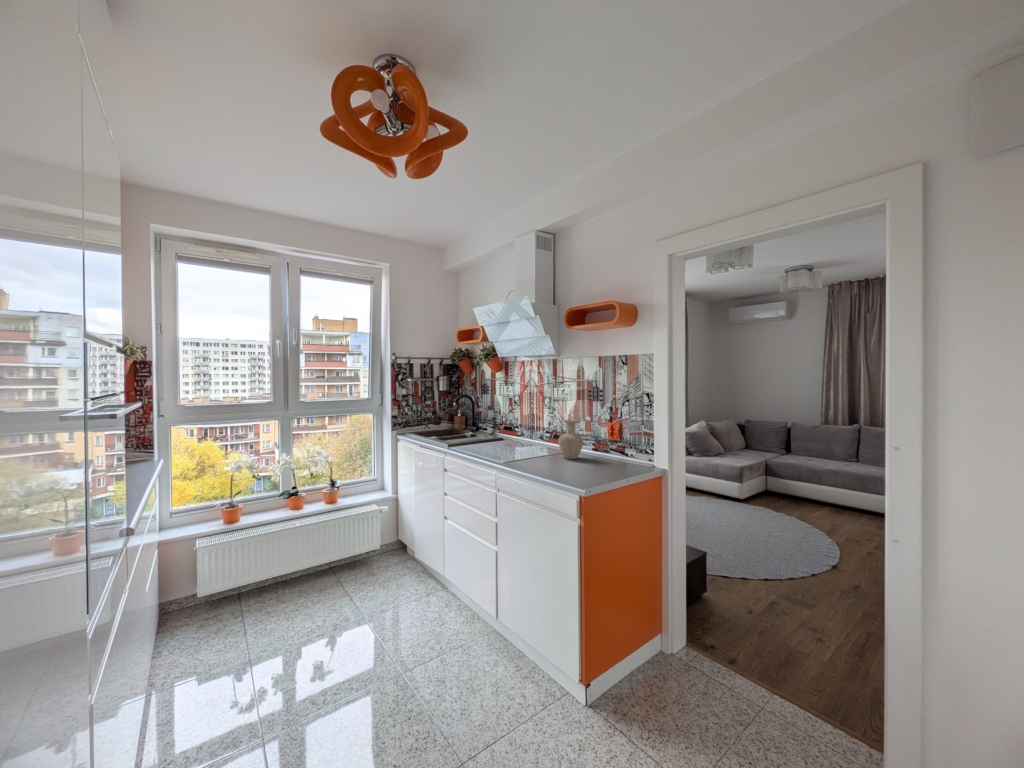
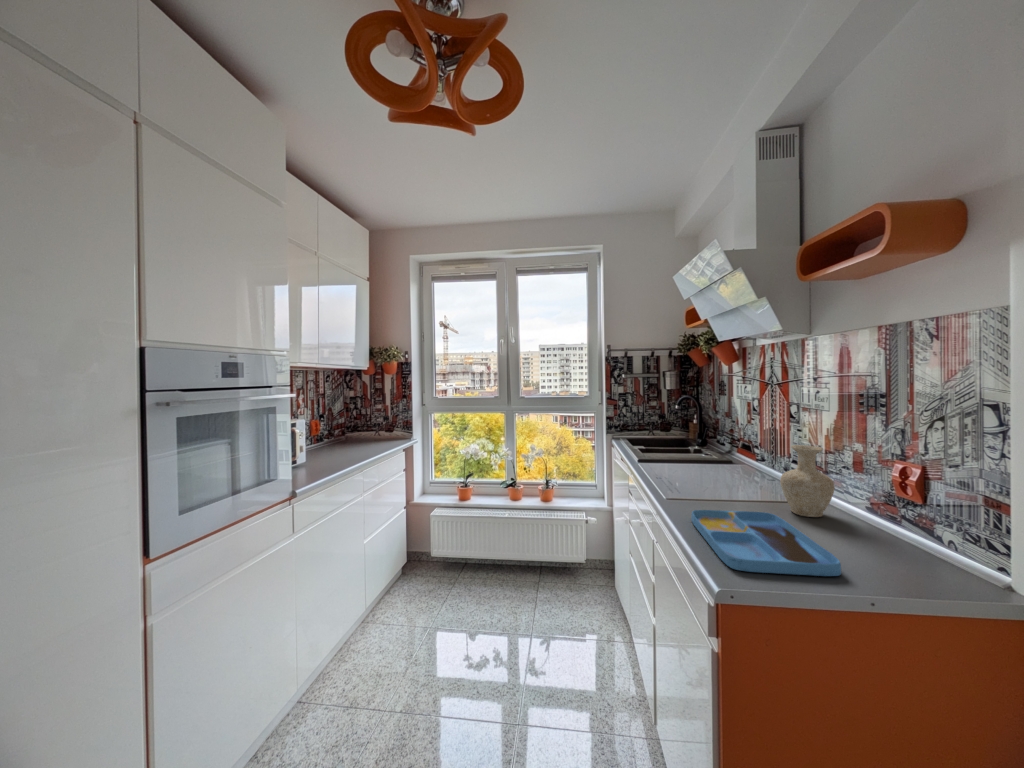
tray: none [530,458,611,482] -> present [691,510,841,576]

